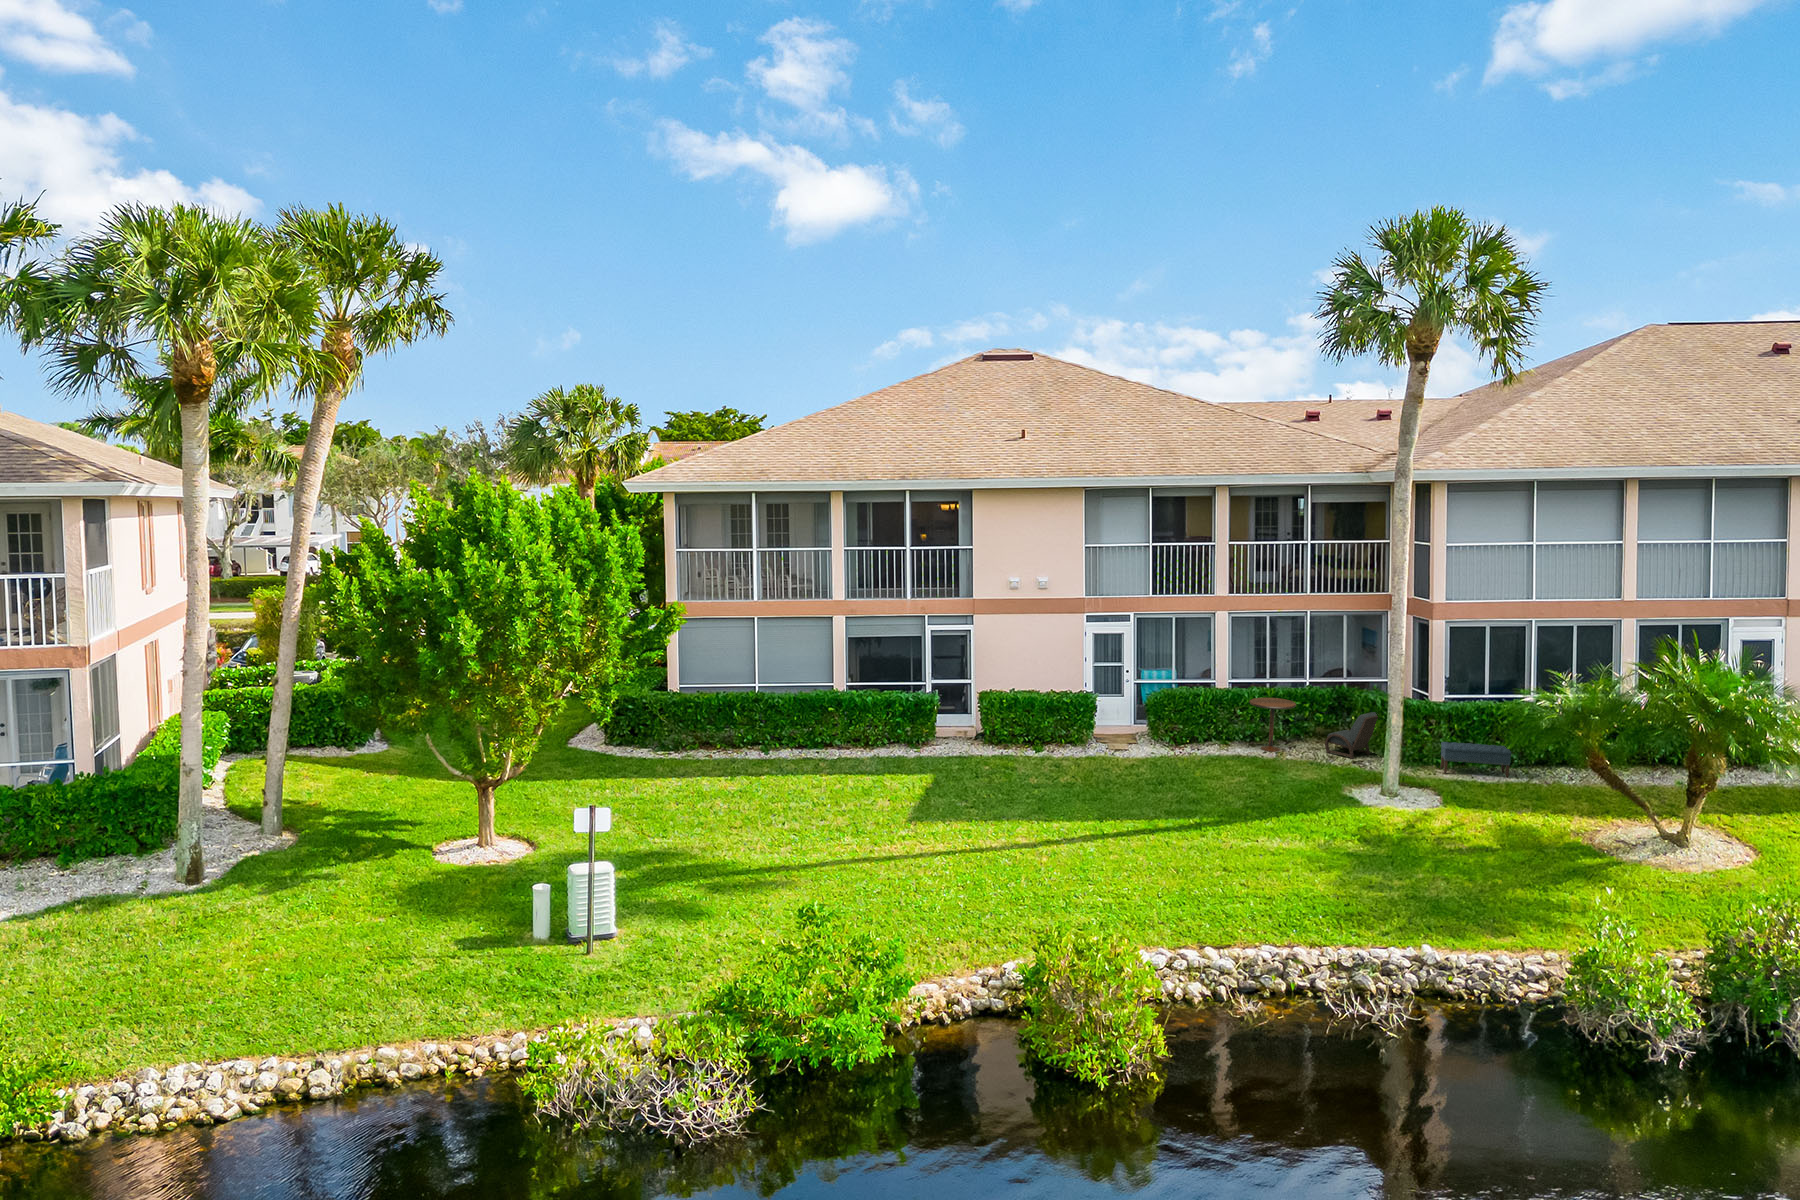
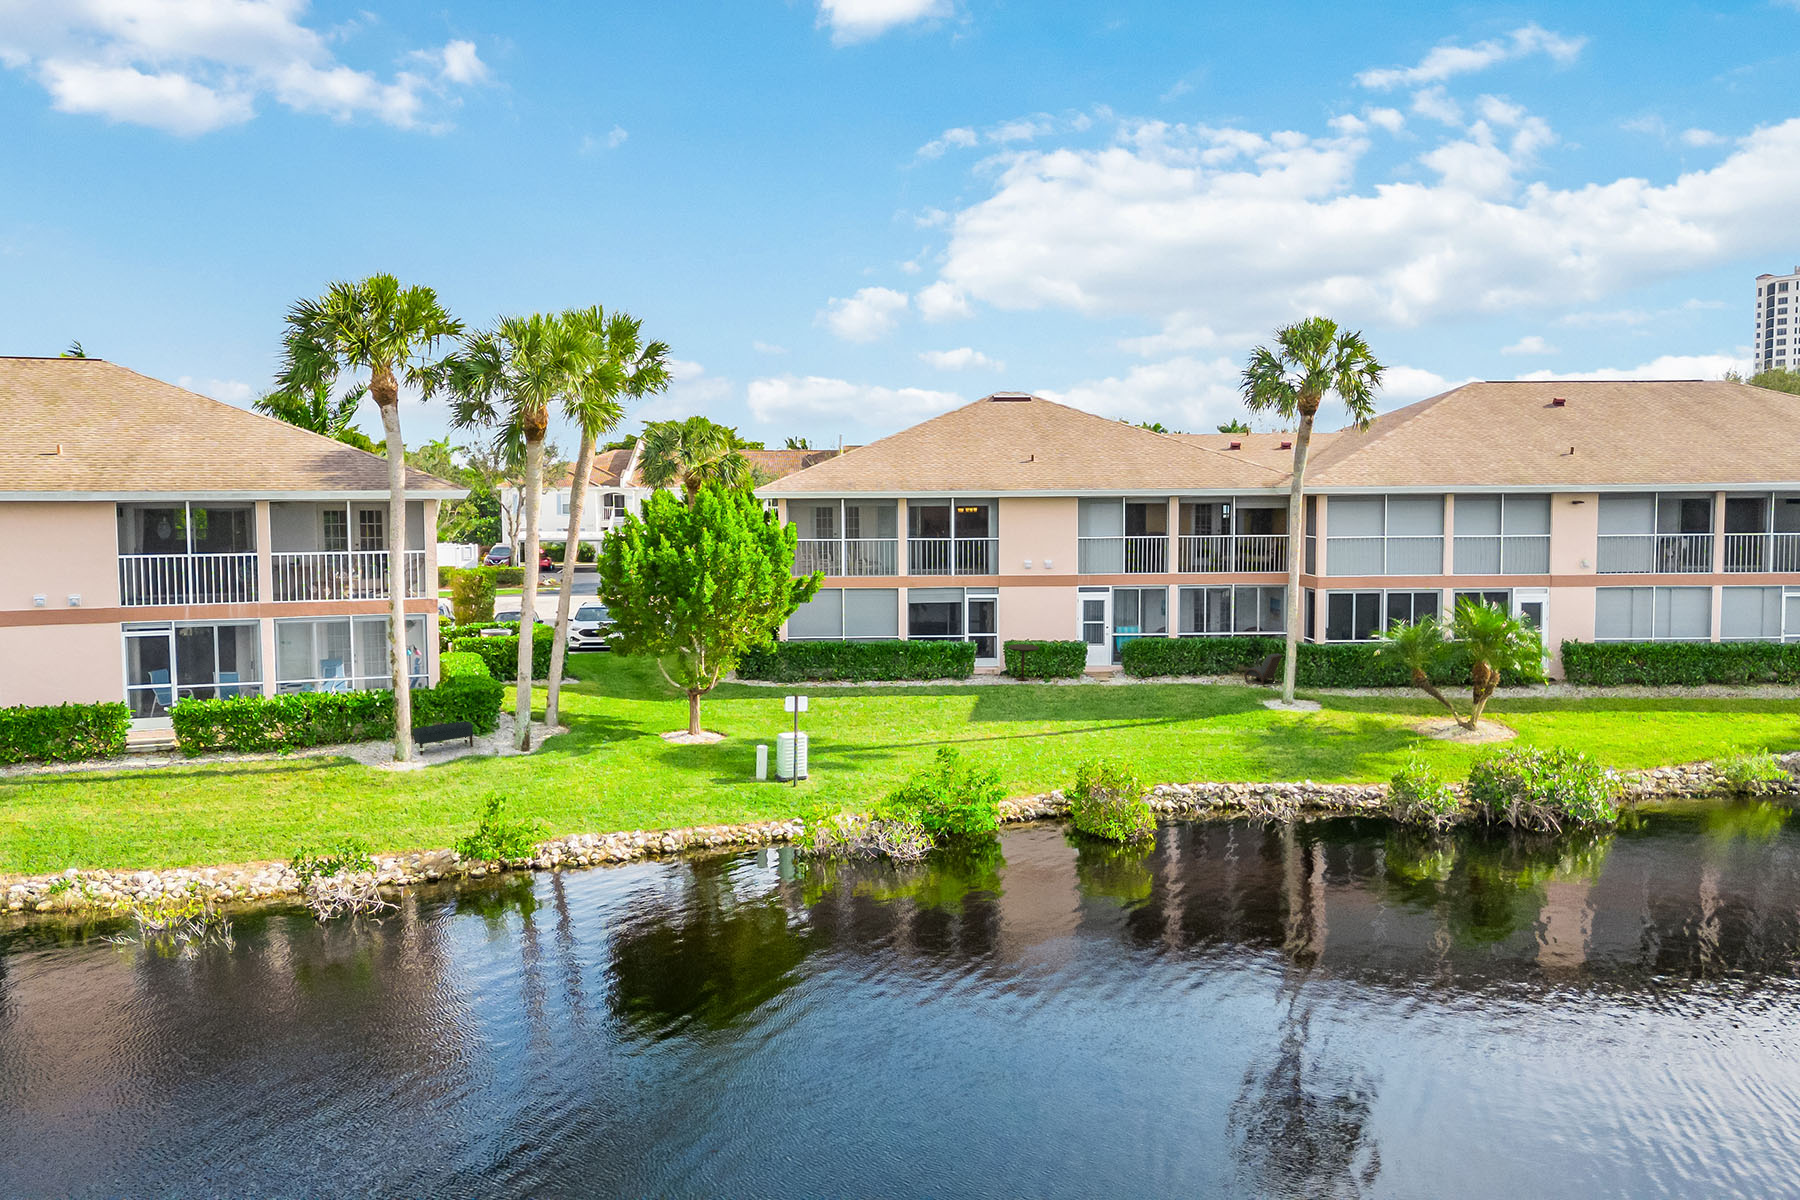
pedestal table: present [1249,698,1296,752] -> present [1008,644,1039,681]
bench: present [1441,742,1512,778] -> present [413,721,473,755]

